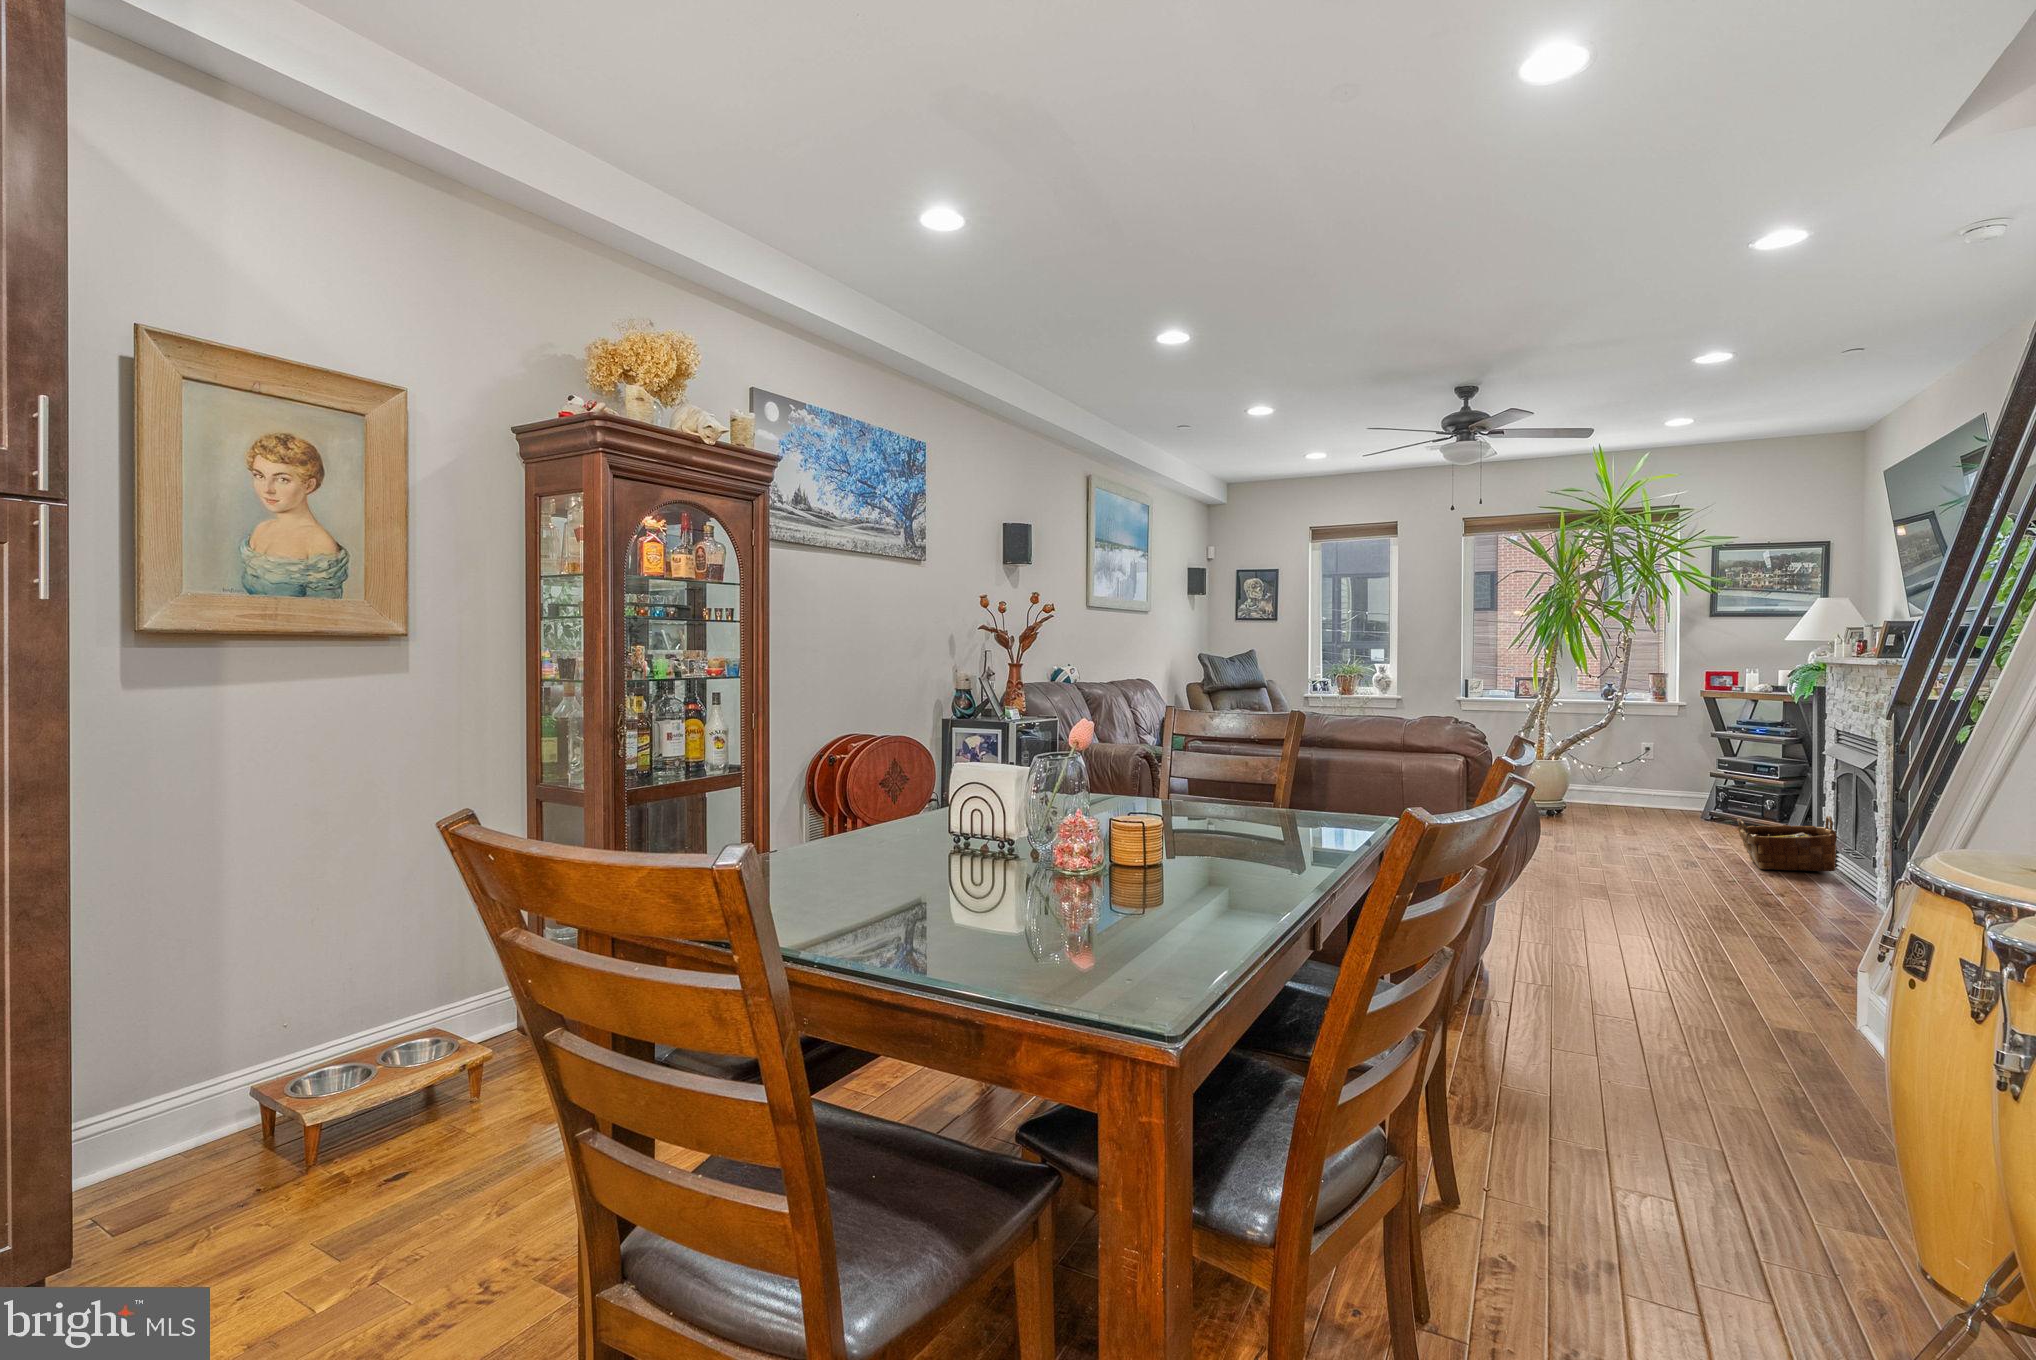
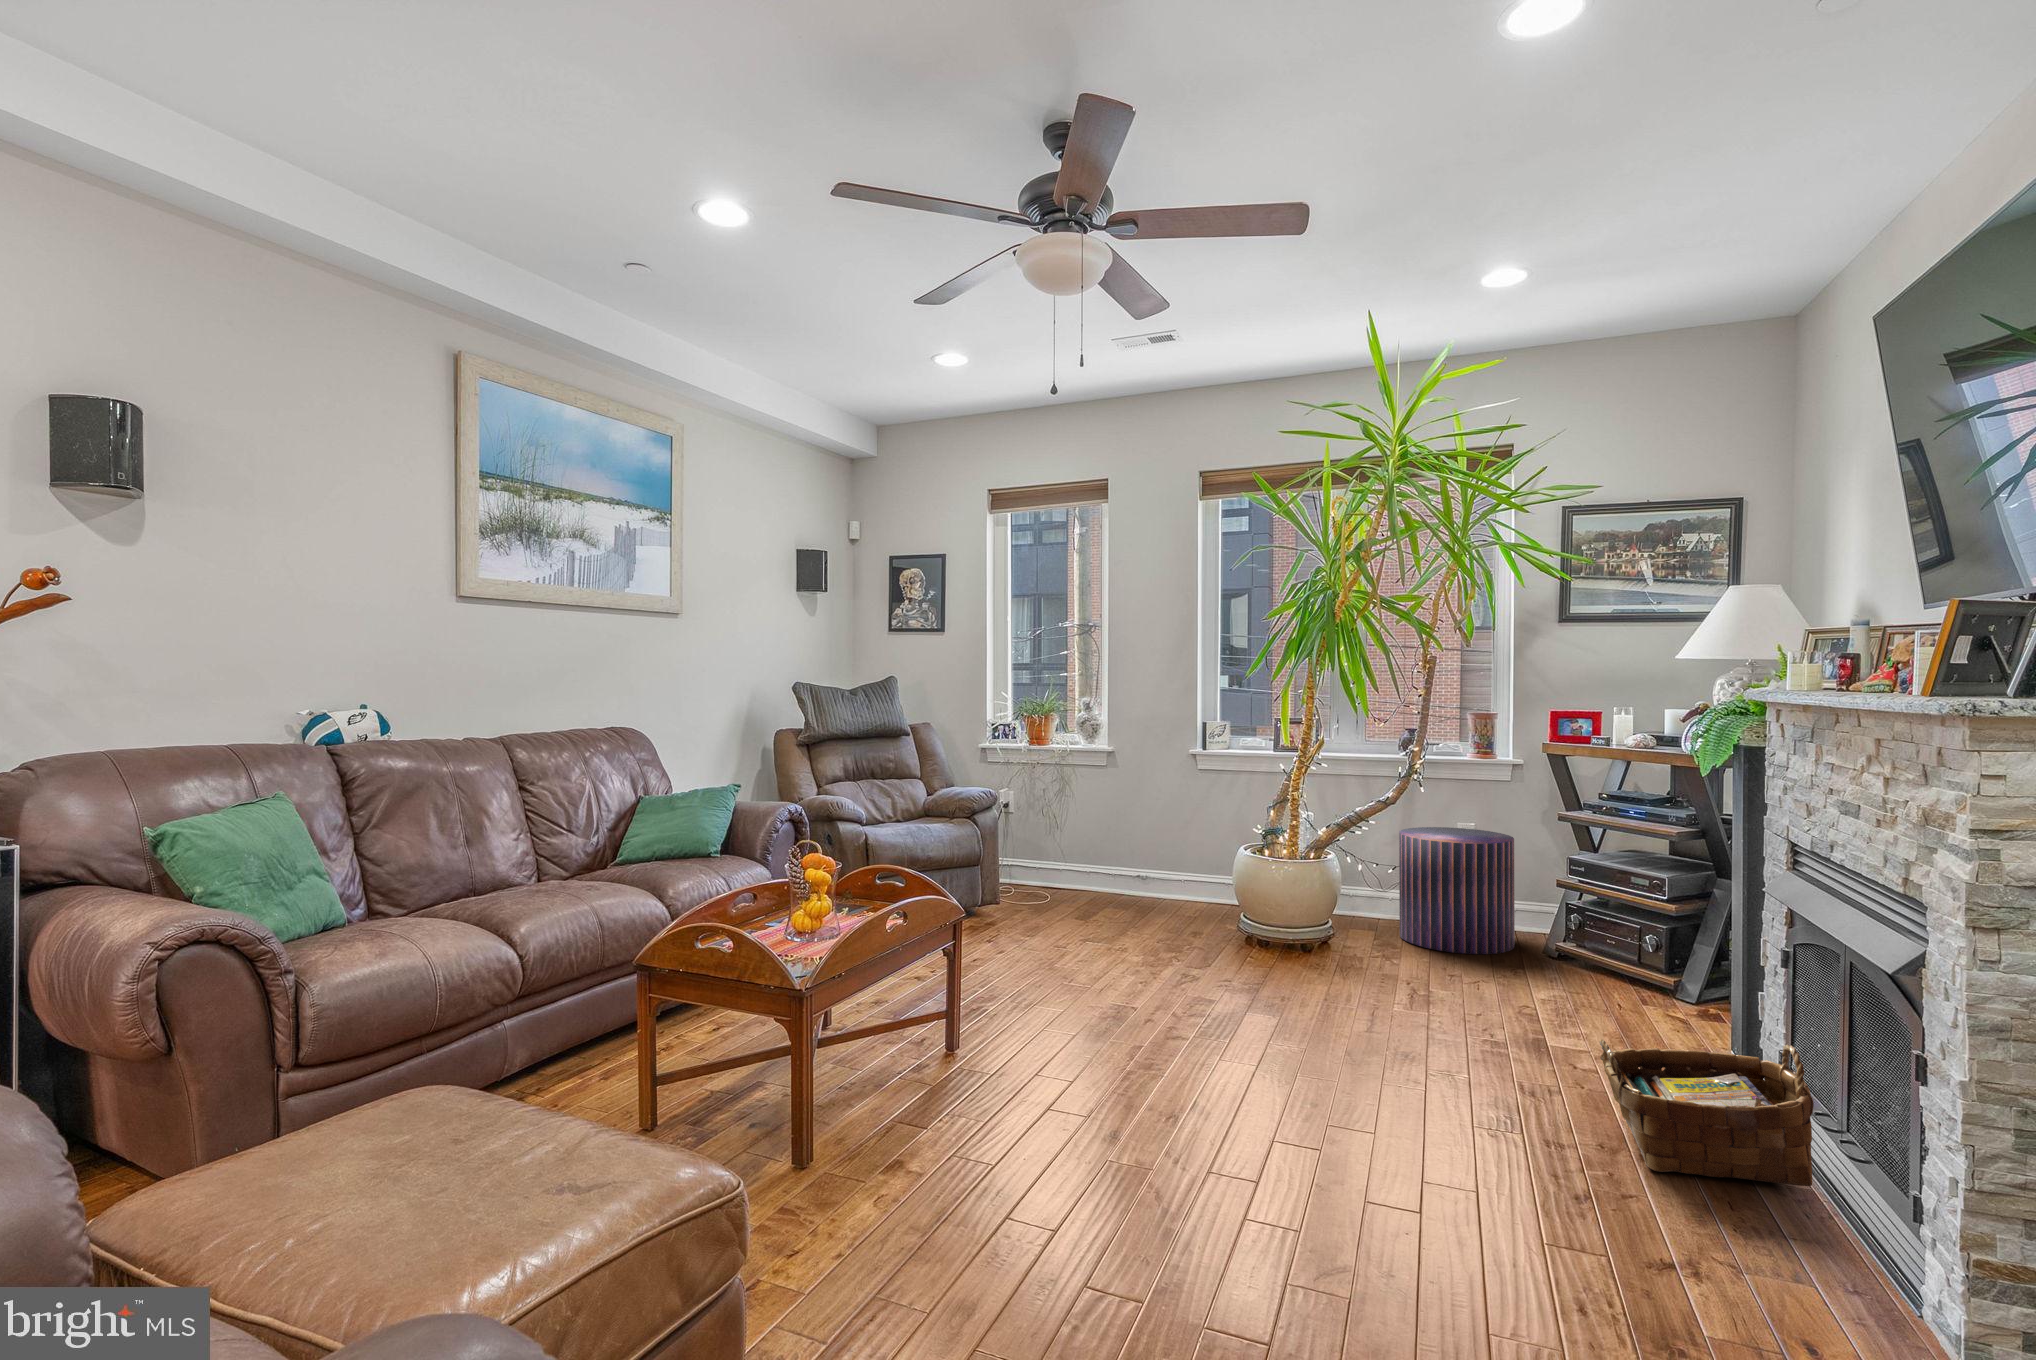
pouf: none [1605,745,1681,816] -> present [1399,827,1515,954]

